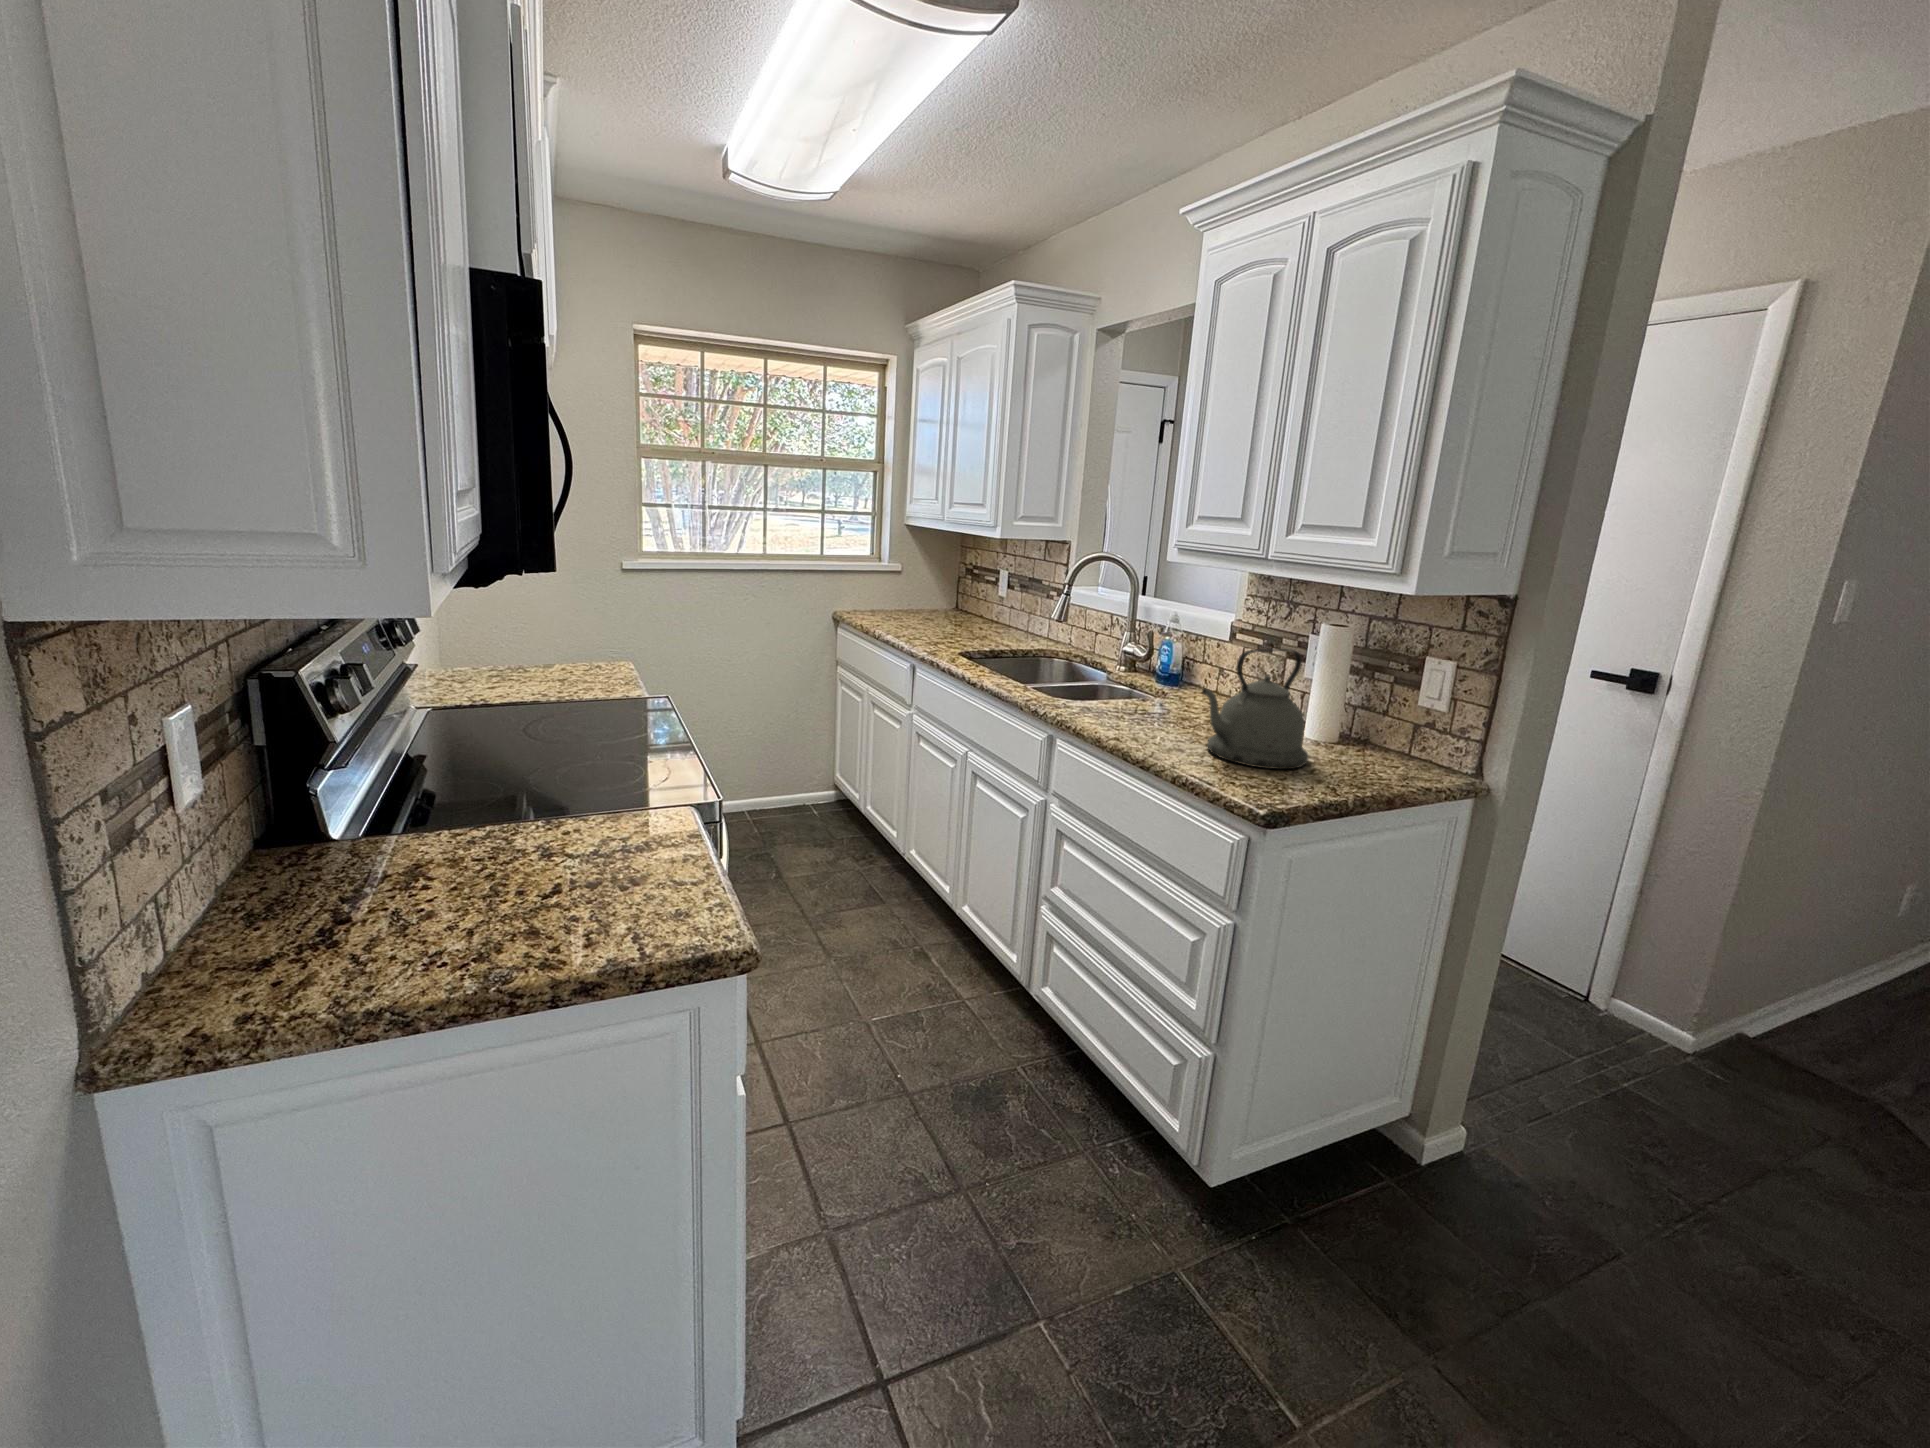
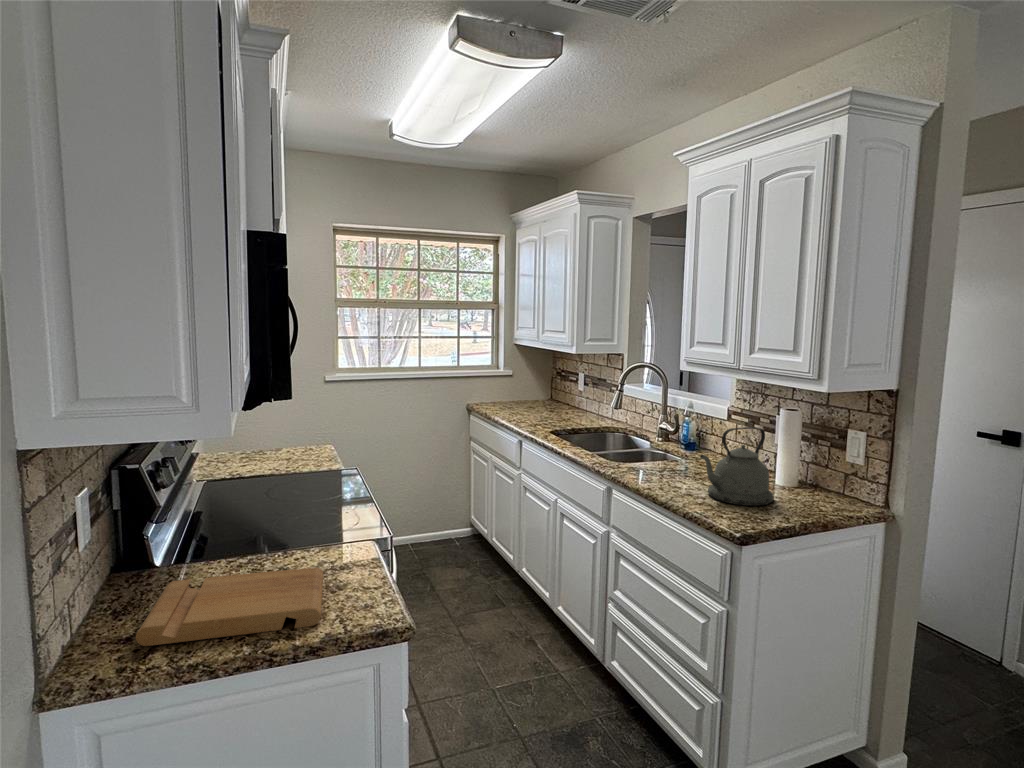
cutting board: none [277,848,606,975] -> present [136,567,323,646]

